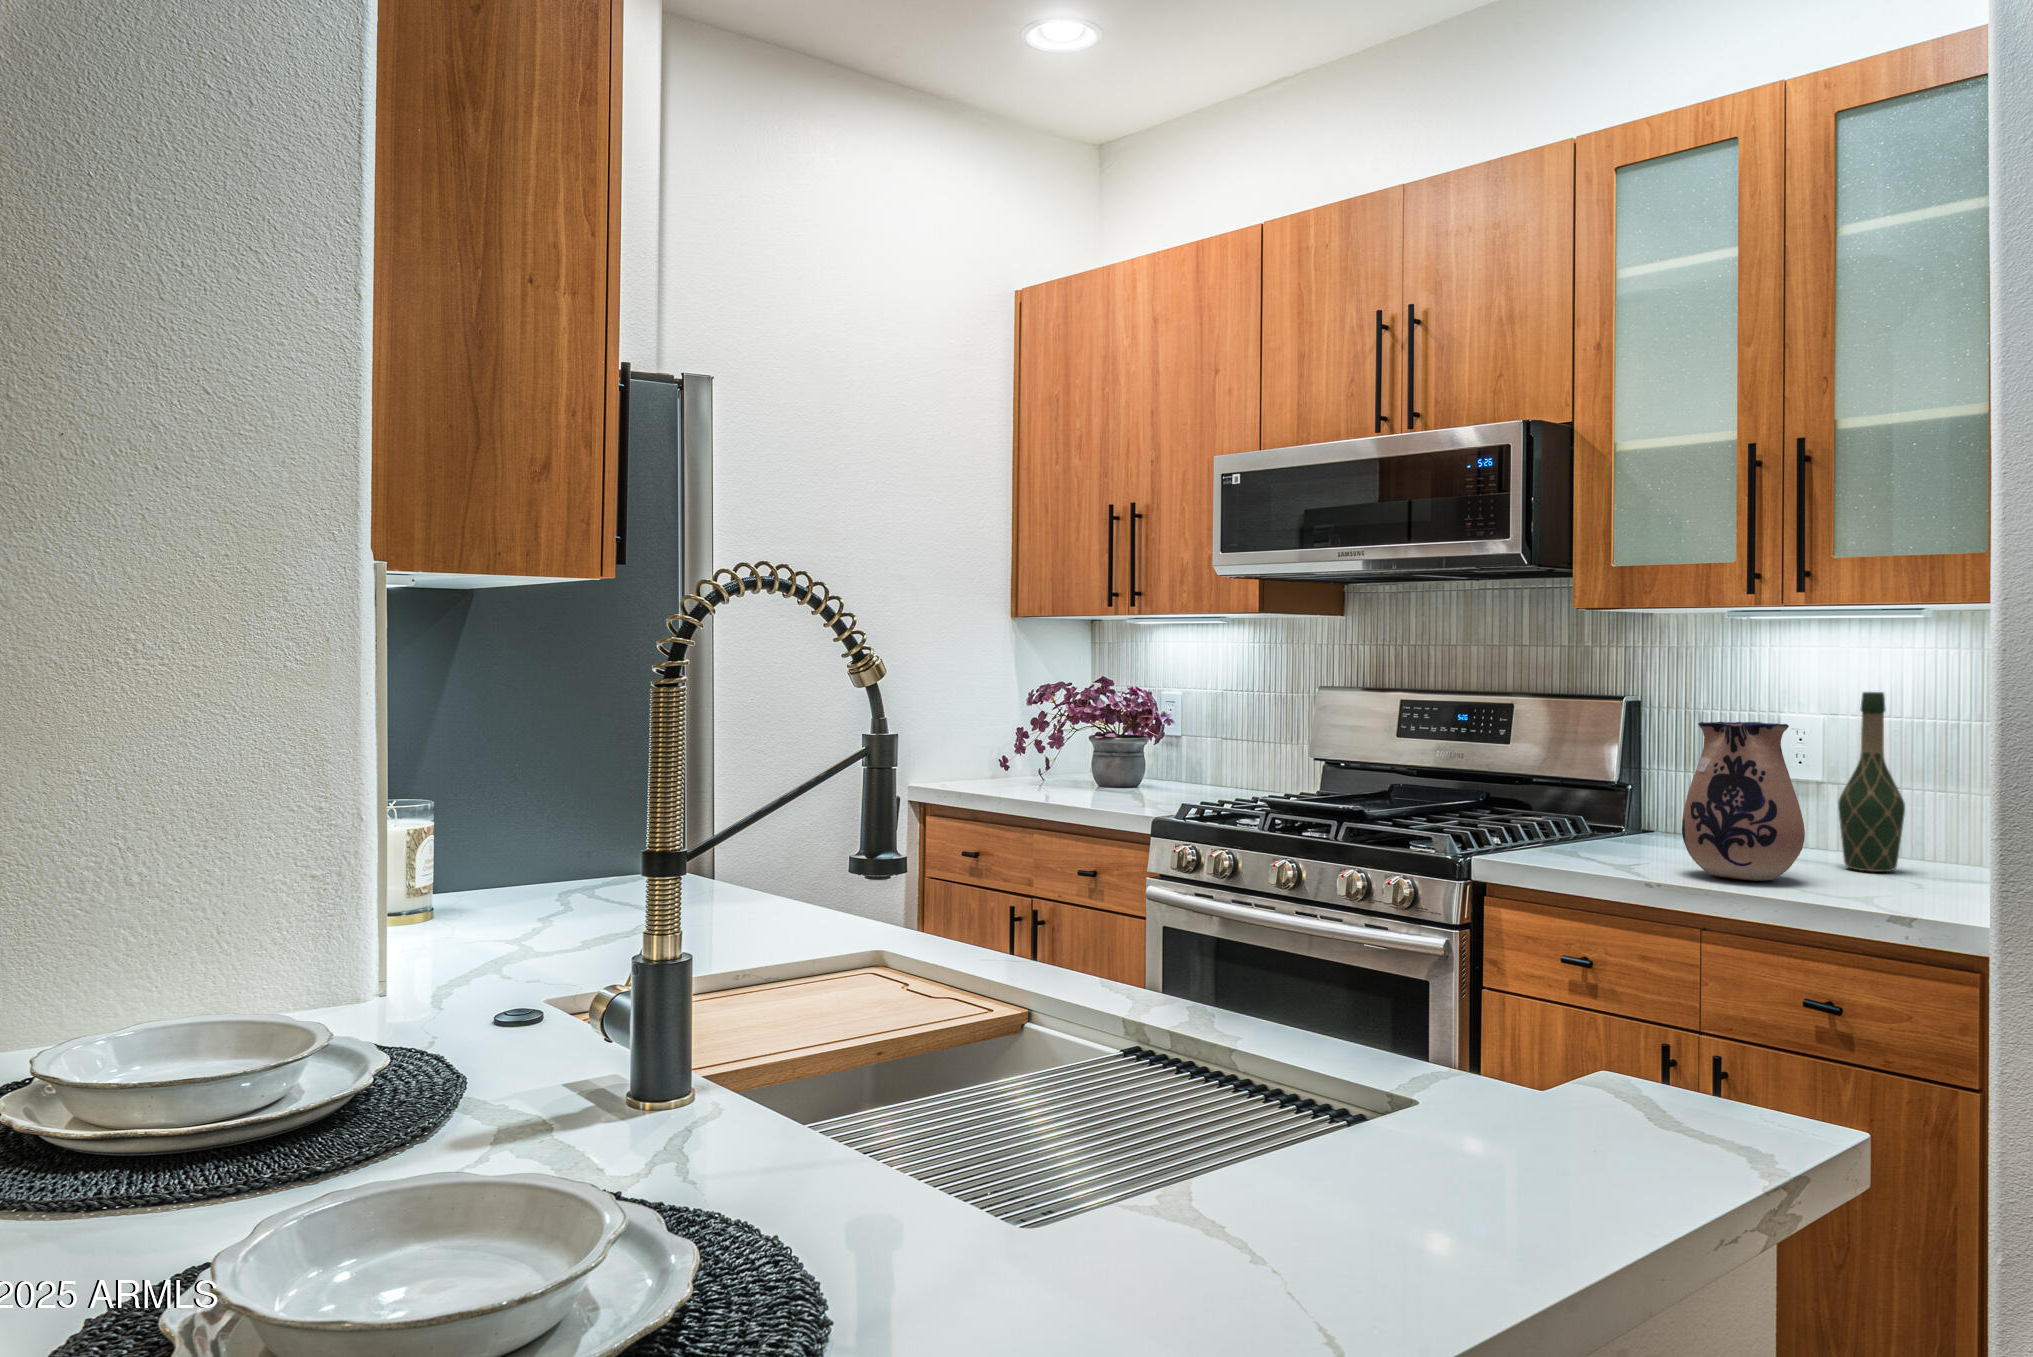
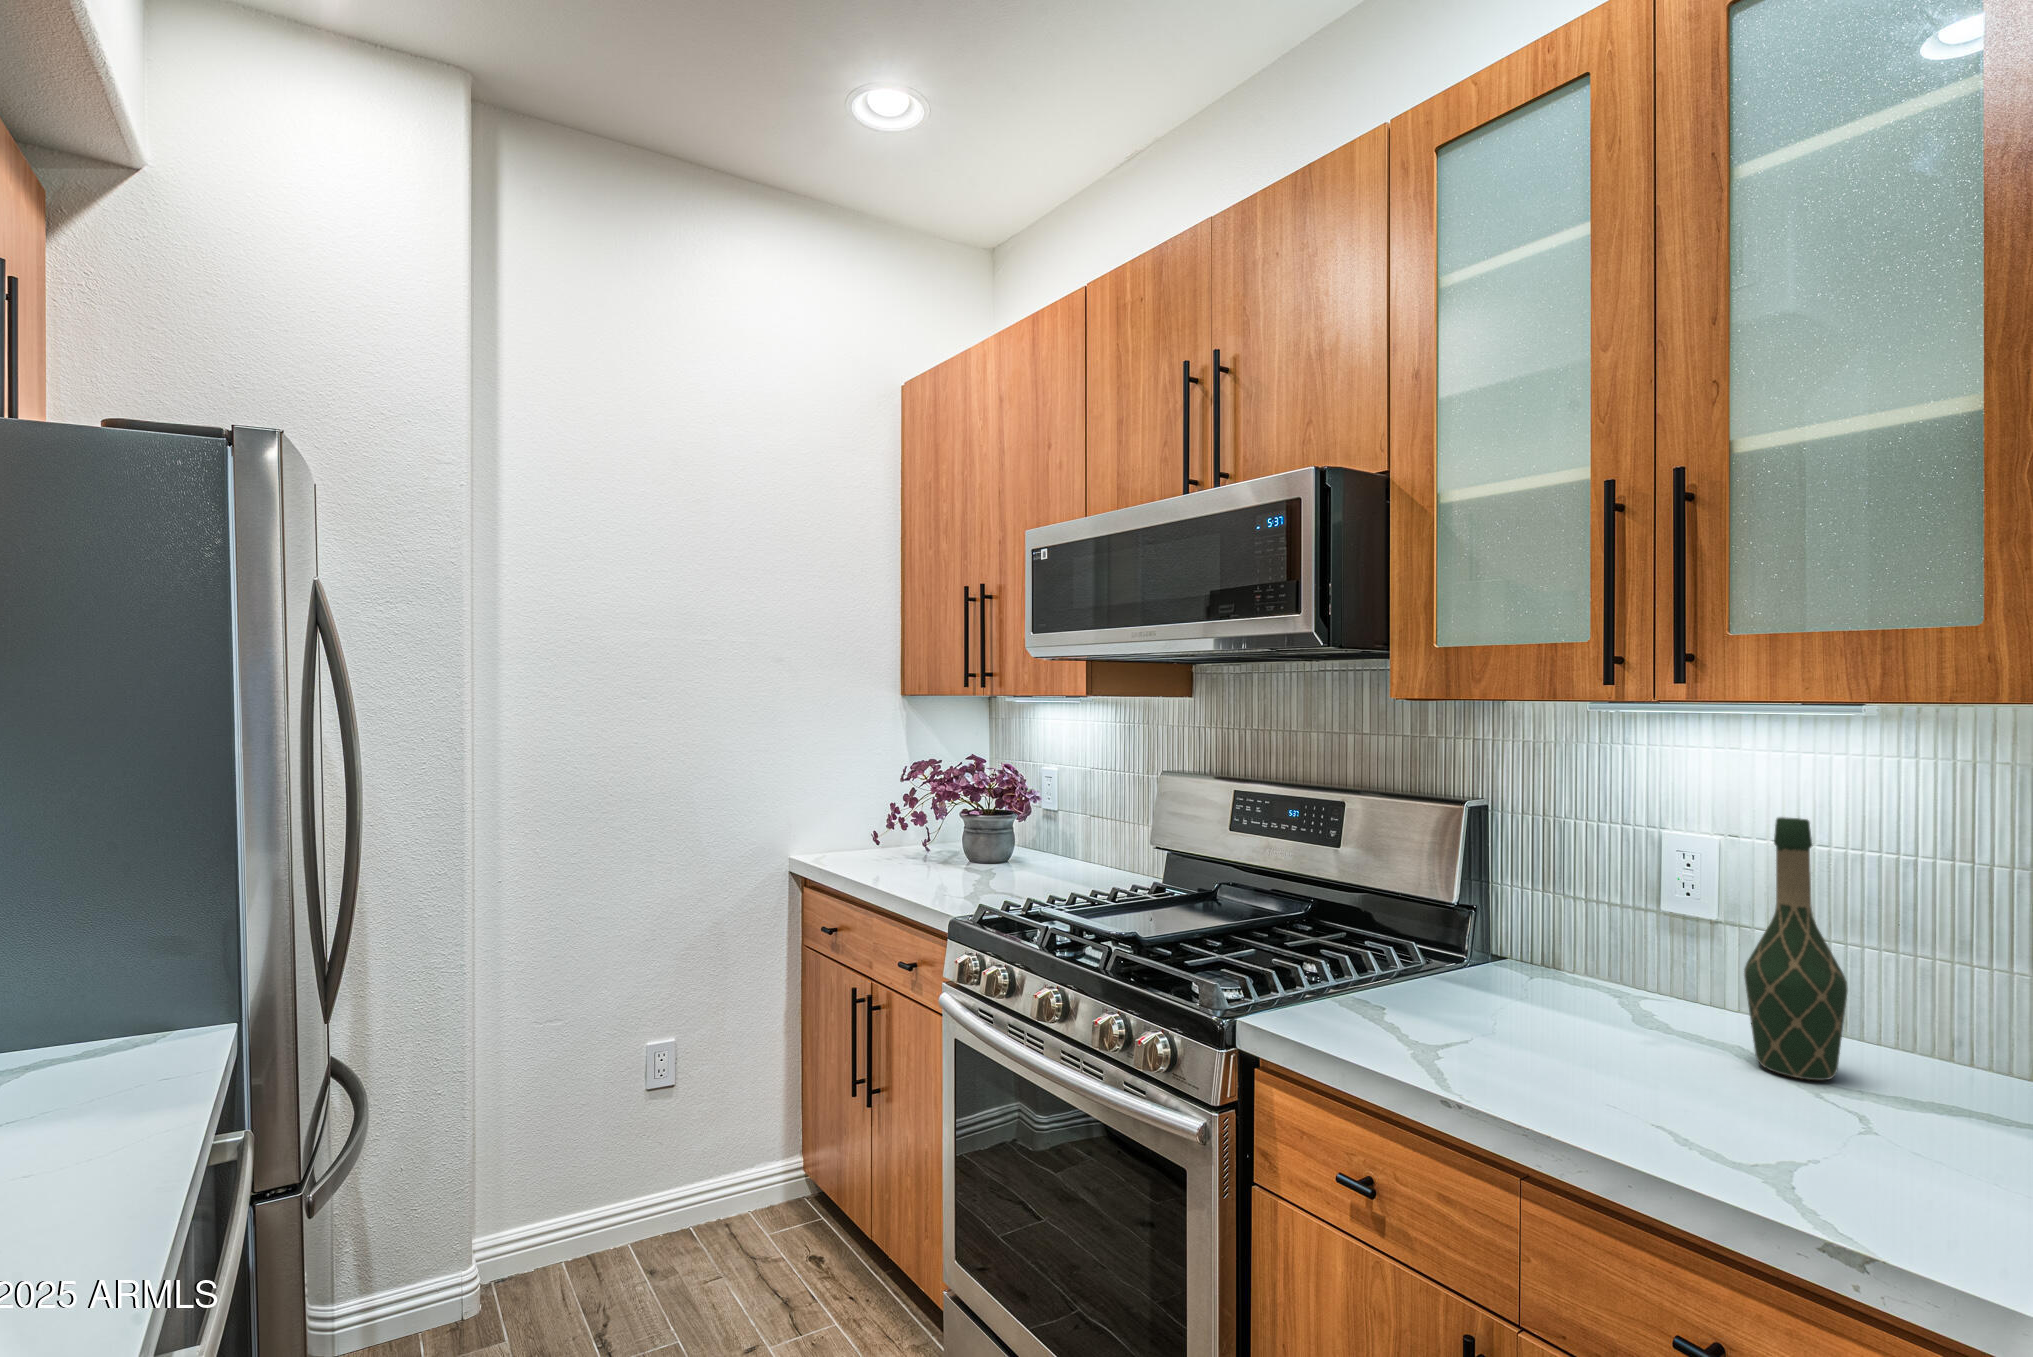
ceramic pitcher: present [1682,722,1805,881] -> none [1512,858,1696,1107]

